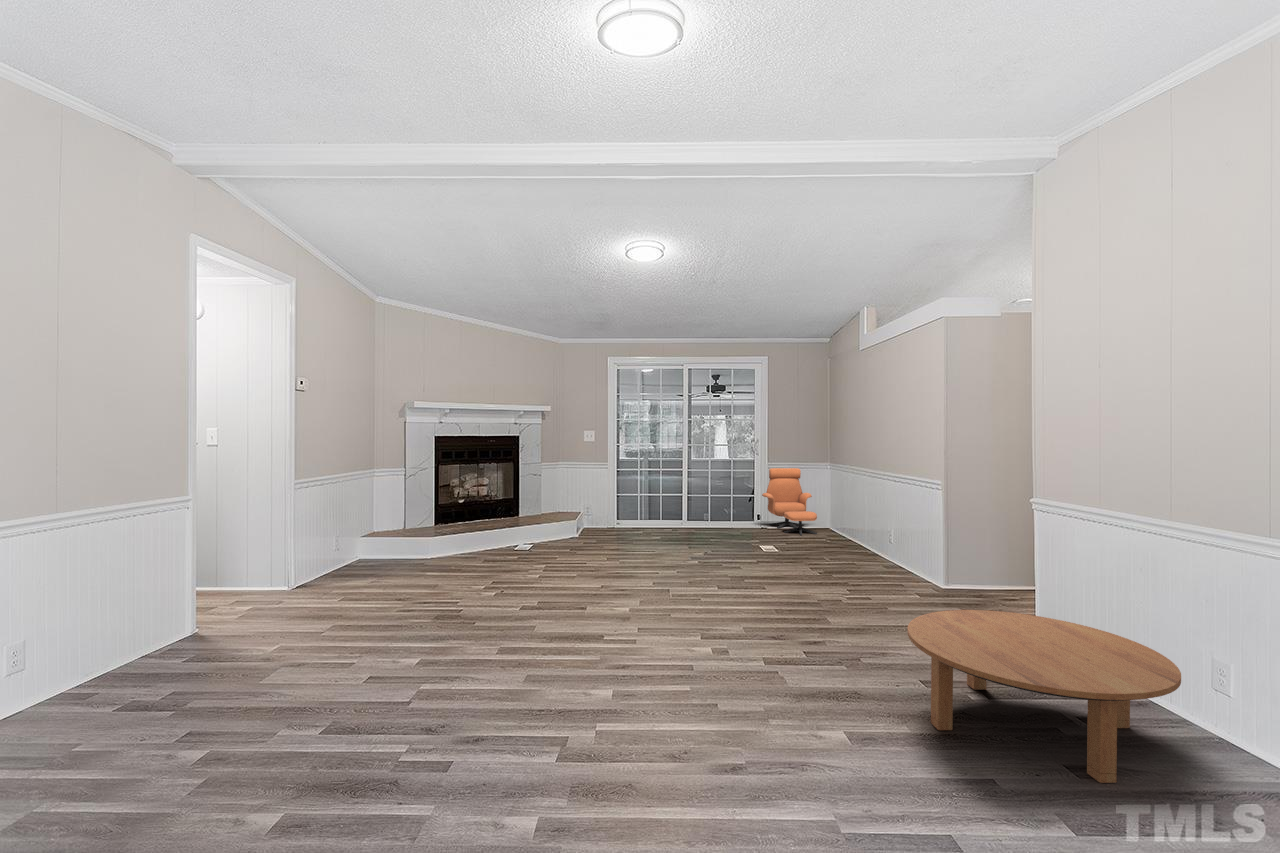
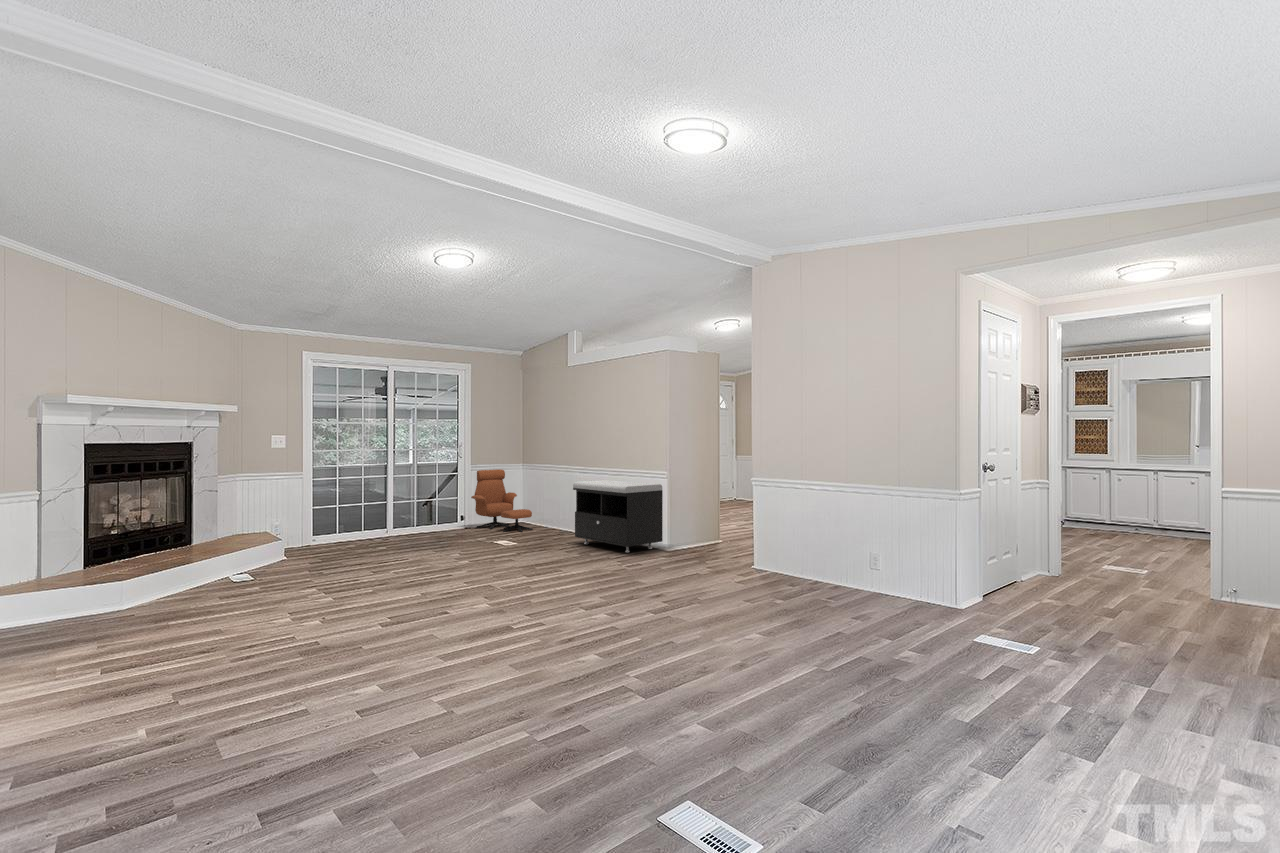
storage bench: none [827,488,922,577] -> present [573,480,663,552]
coffee table: present [908,610,1181,783] -> none [768,545,915,621]

